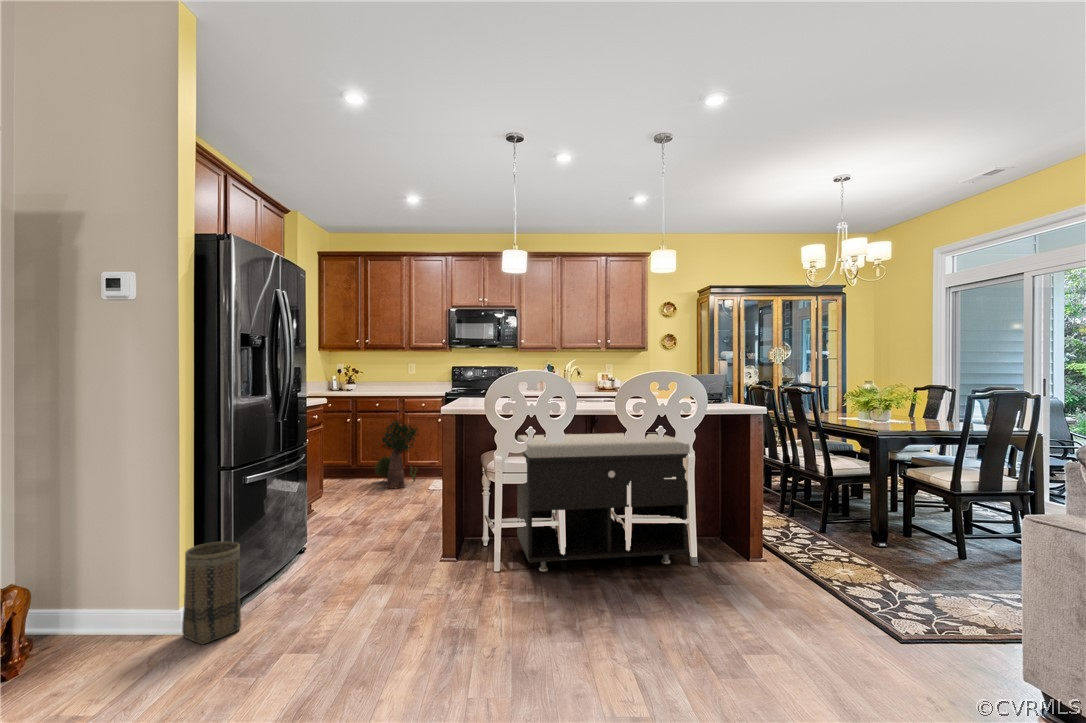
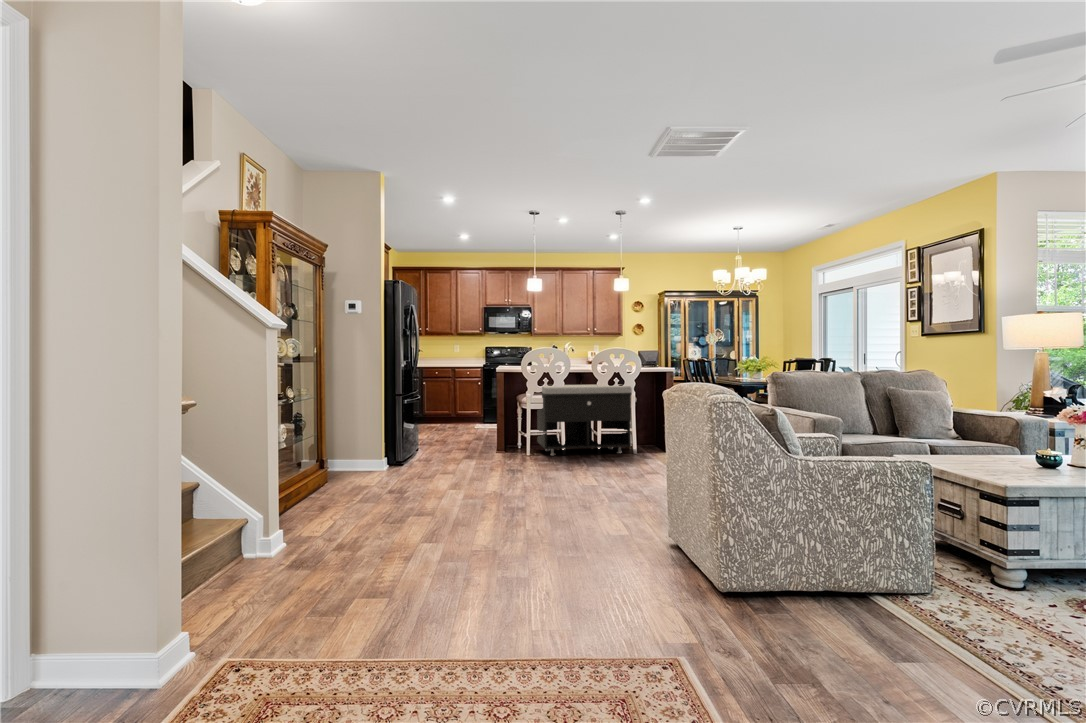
potted plant: present [375,420,418,488] -> none [434,383,465,430]
basket: present [182,541,241,644] -> none [387,429,412,472]

